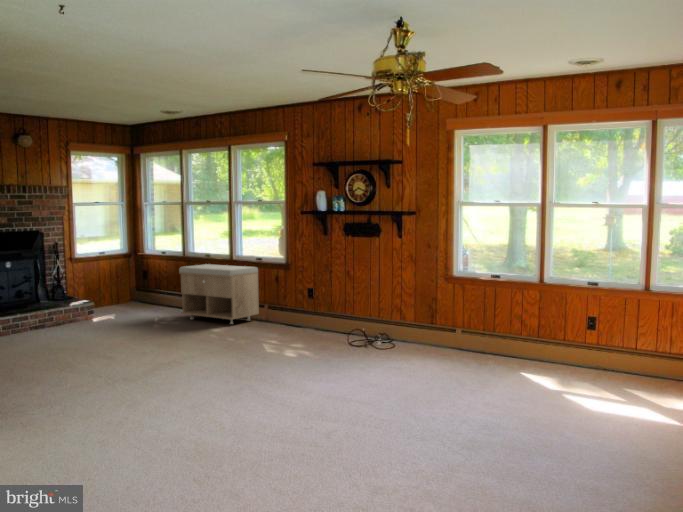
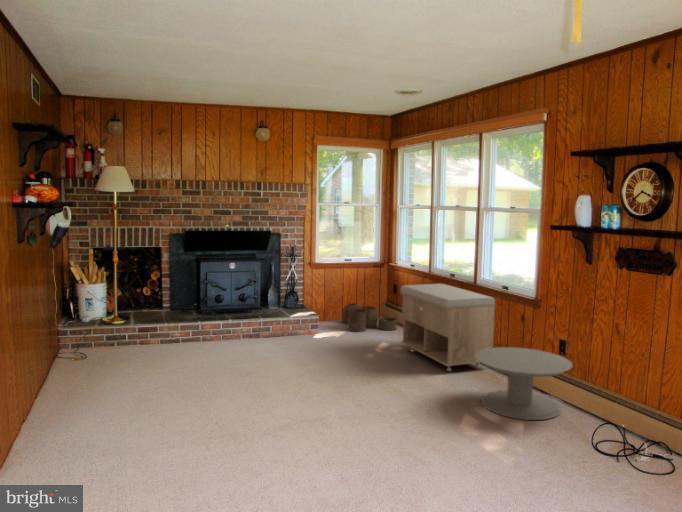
woven basket: none [105,292,160,315] -> present [342,303,396,331]
side table: none [263,296,324,336] -> present [475,347,573,420]

